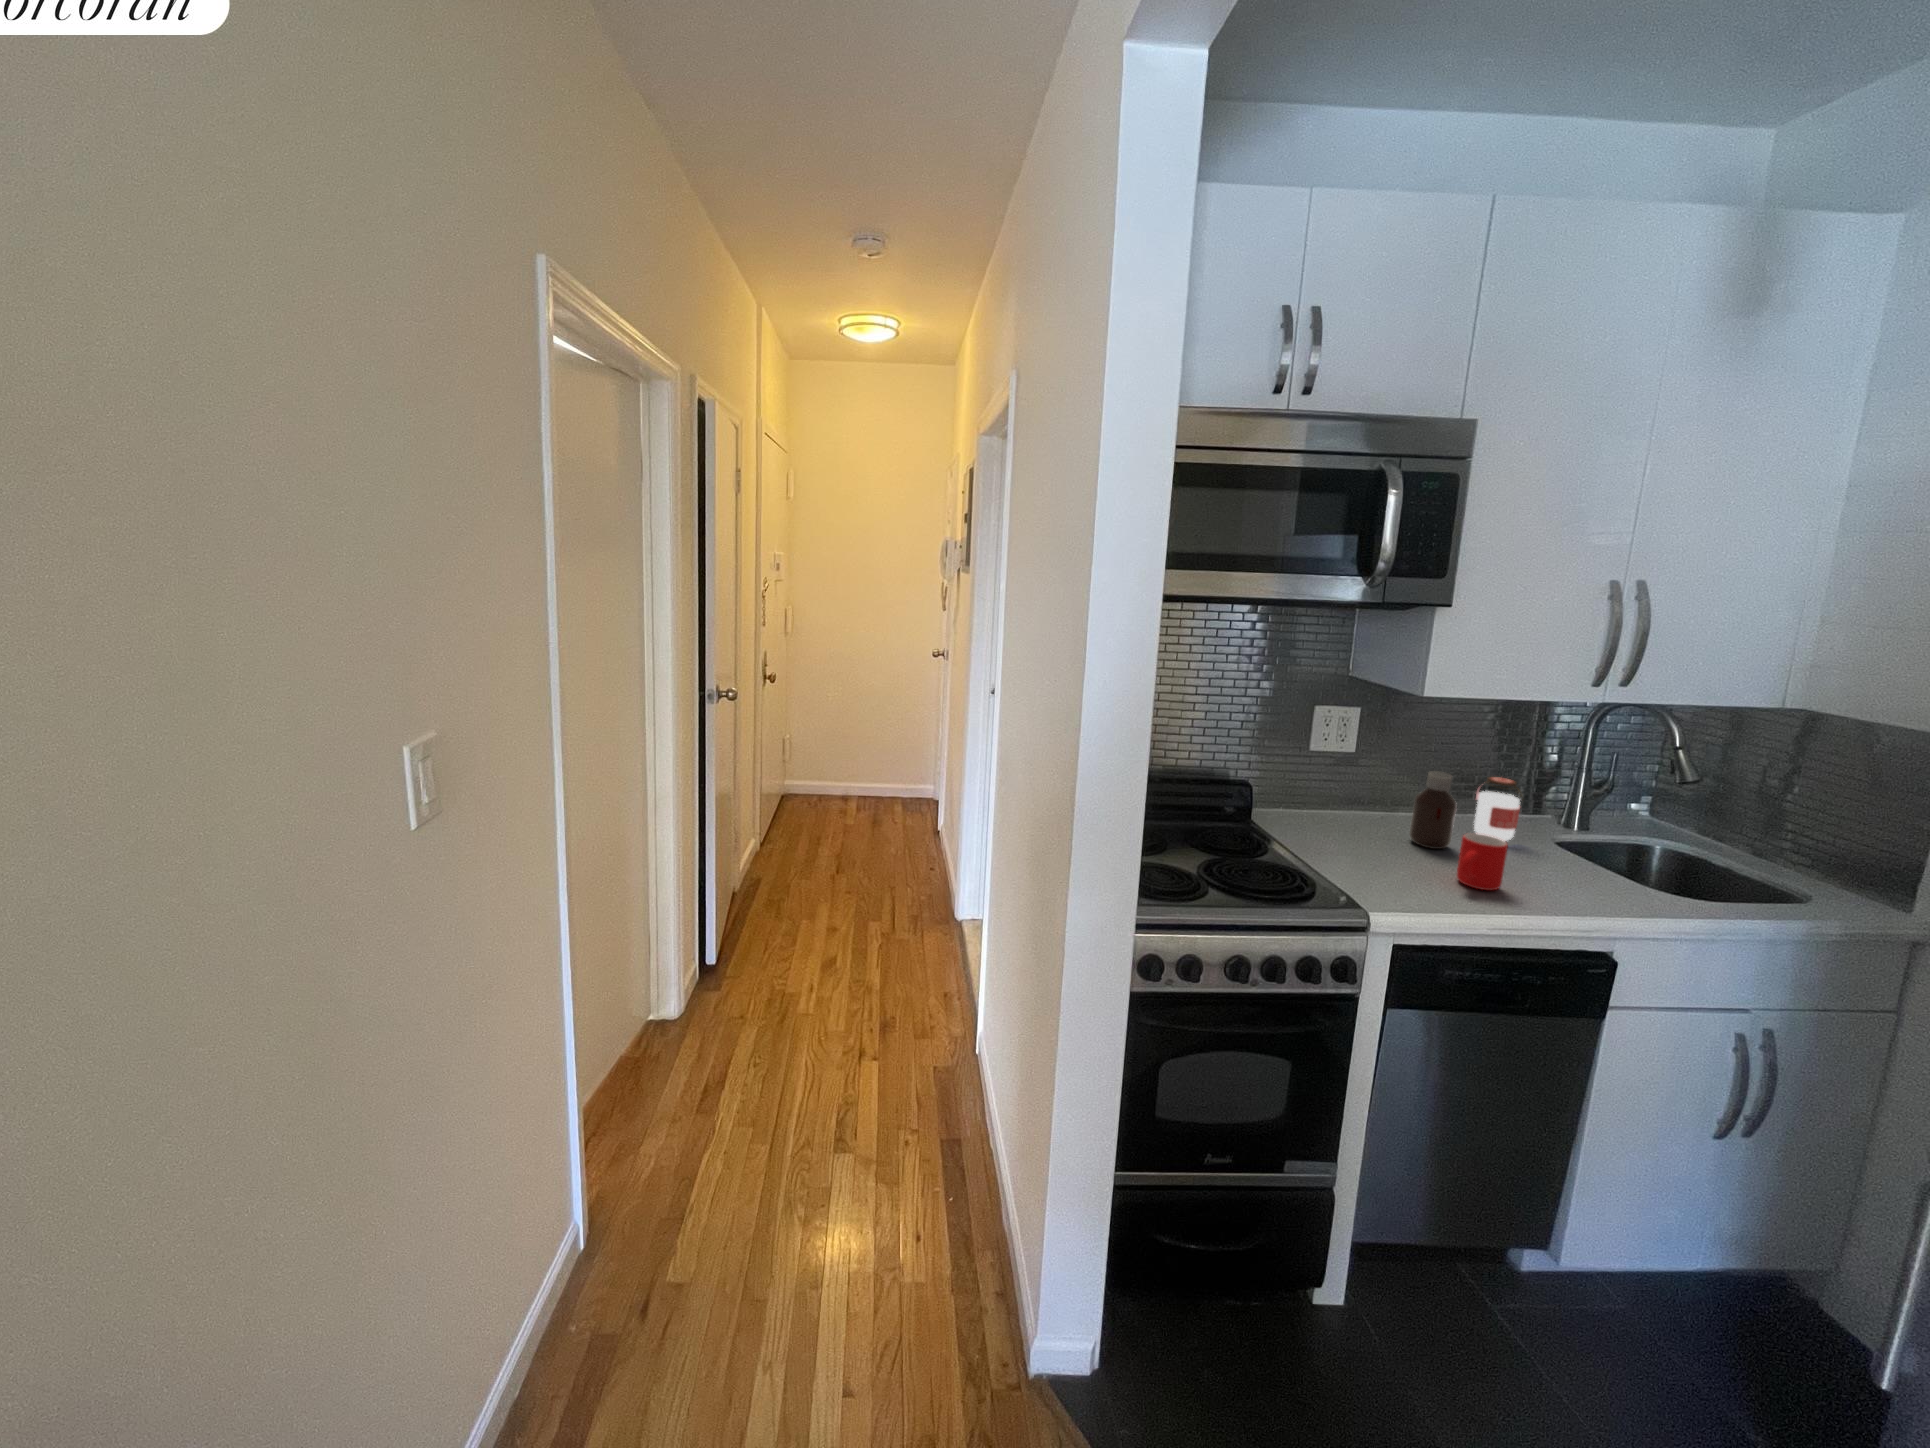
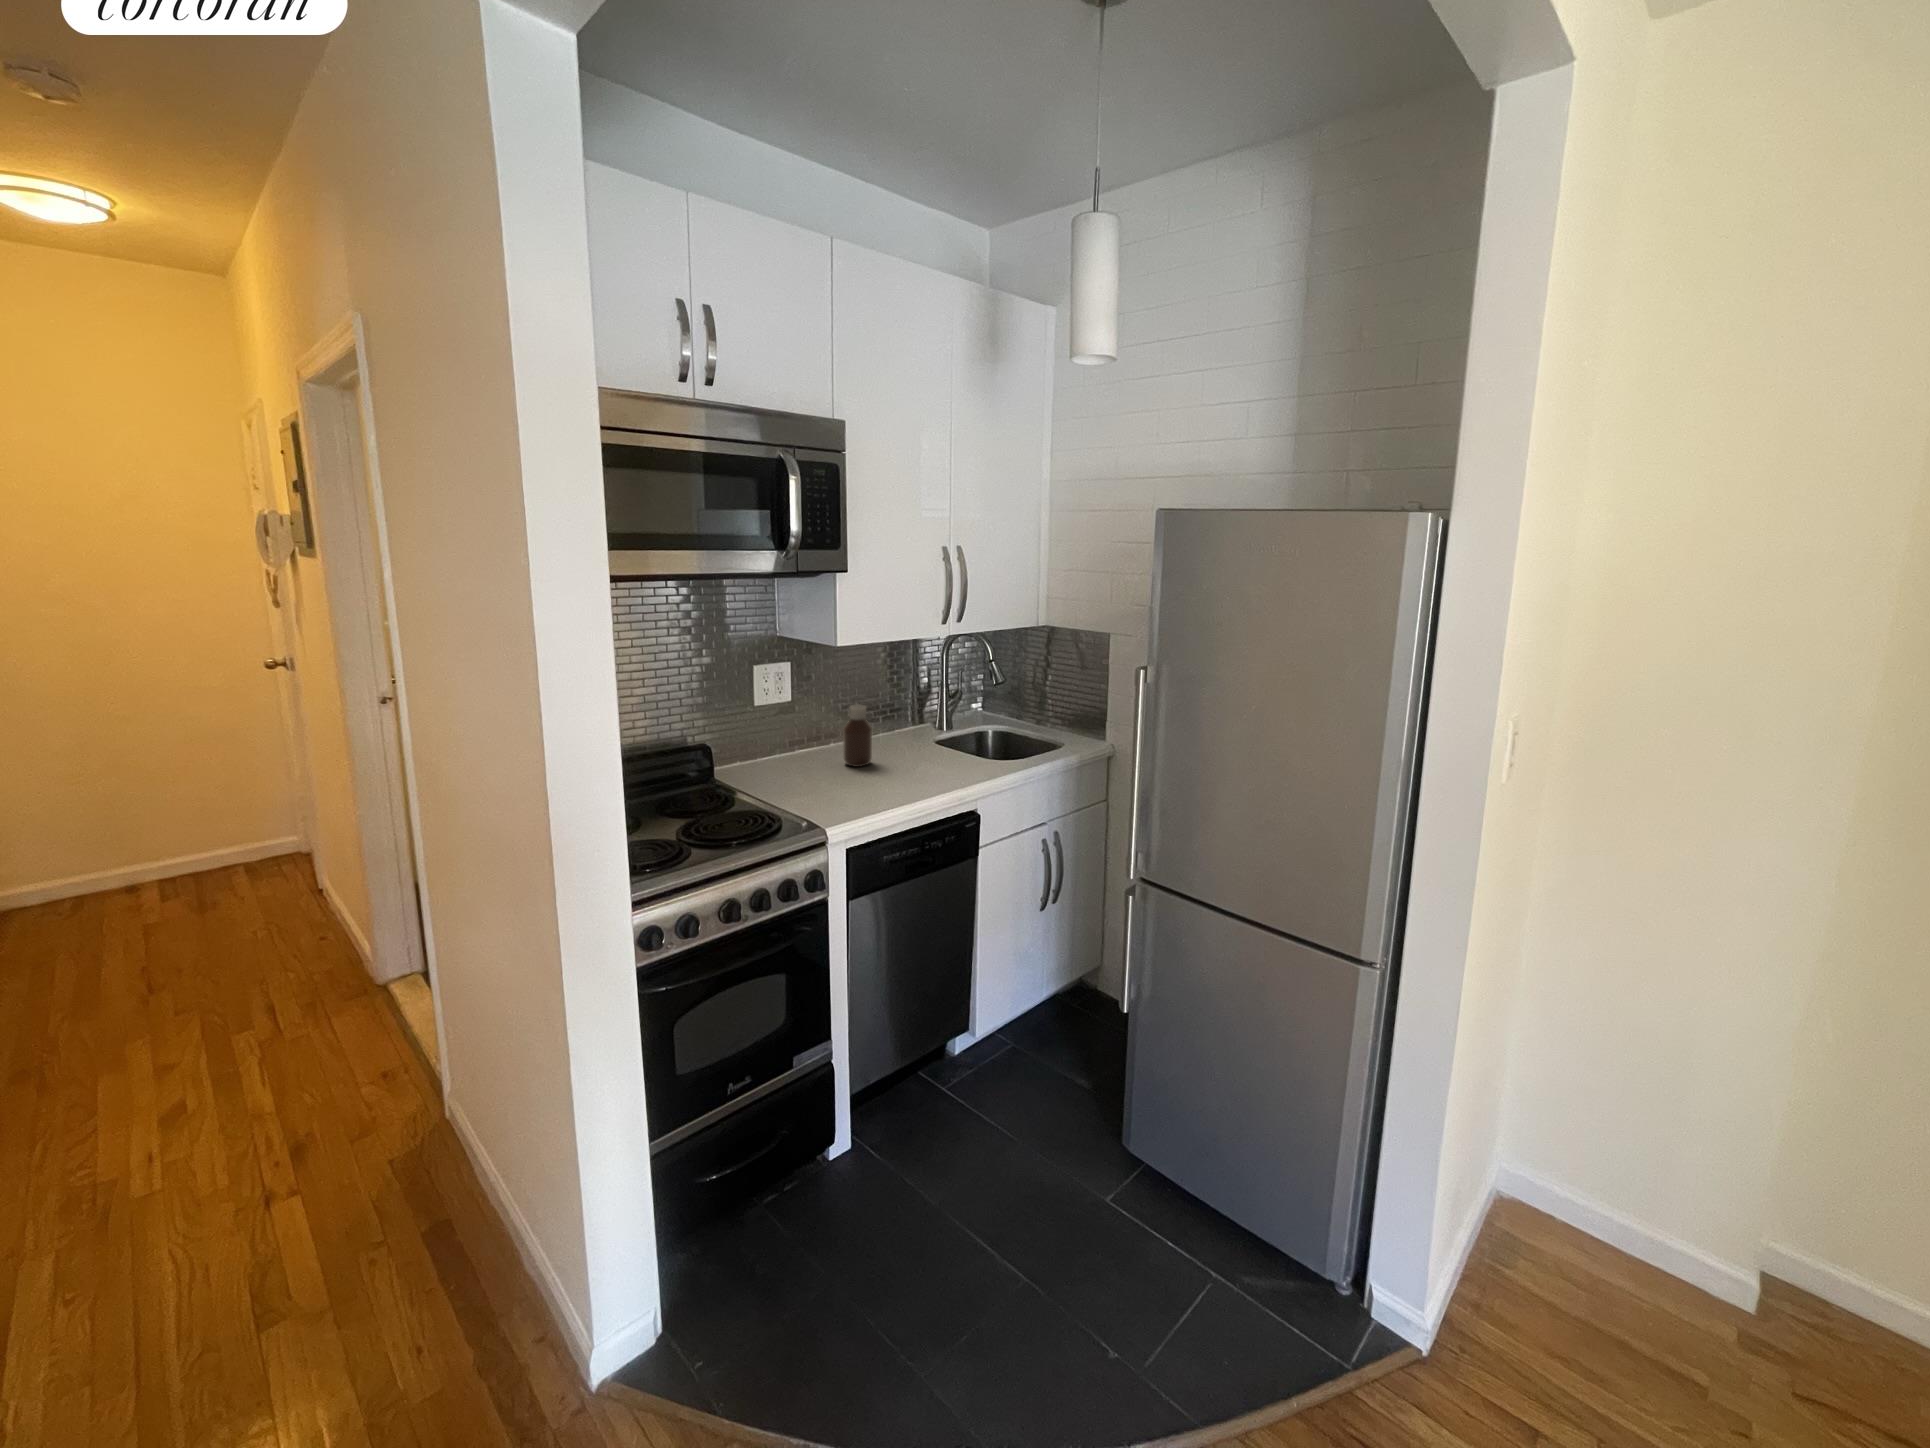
jar: present [1474,777,1522,841] -> none [883,701,913,750]
mug: present [1457,833,1508,890] -> none [879,747,908,788]

